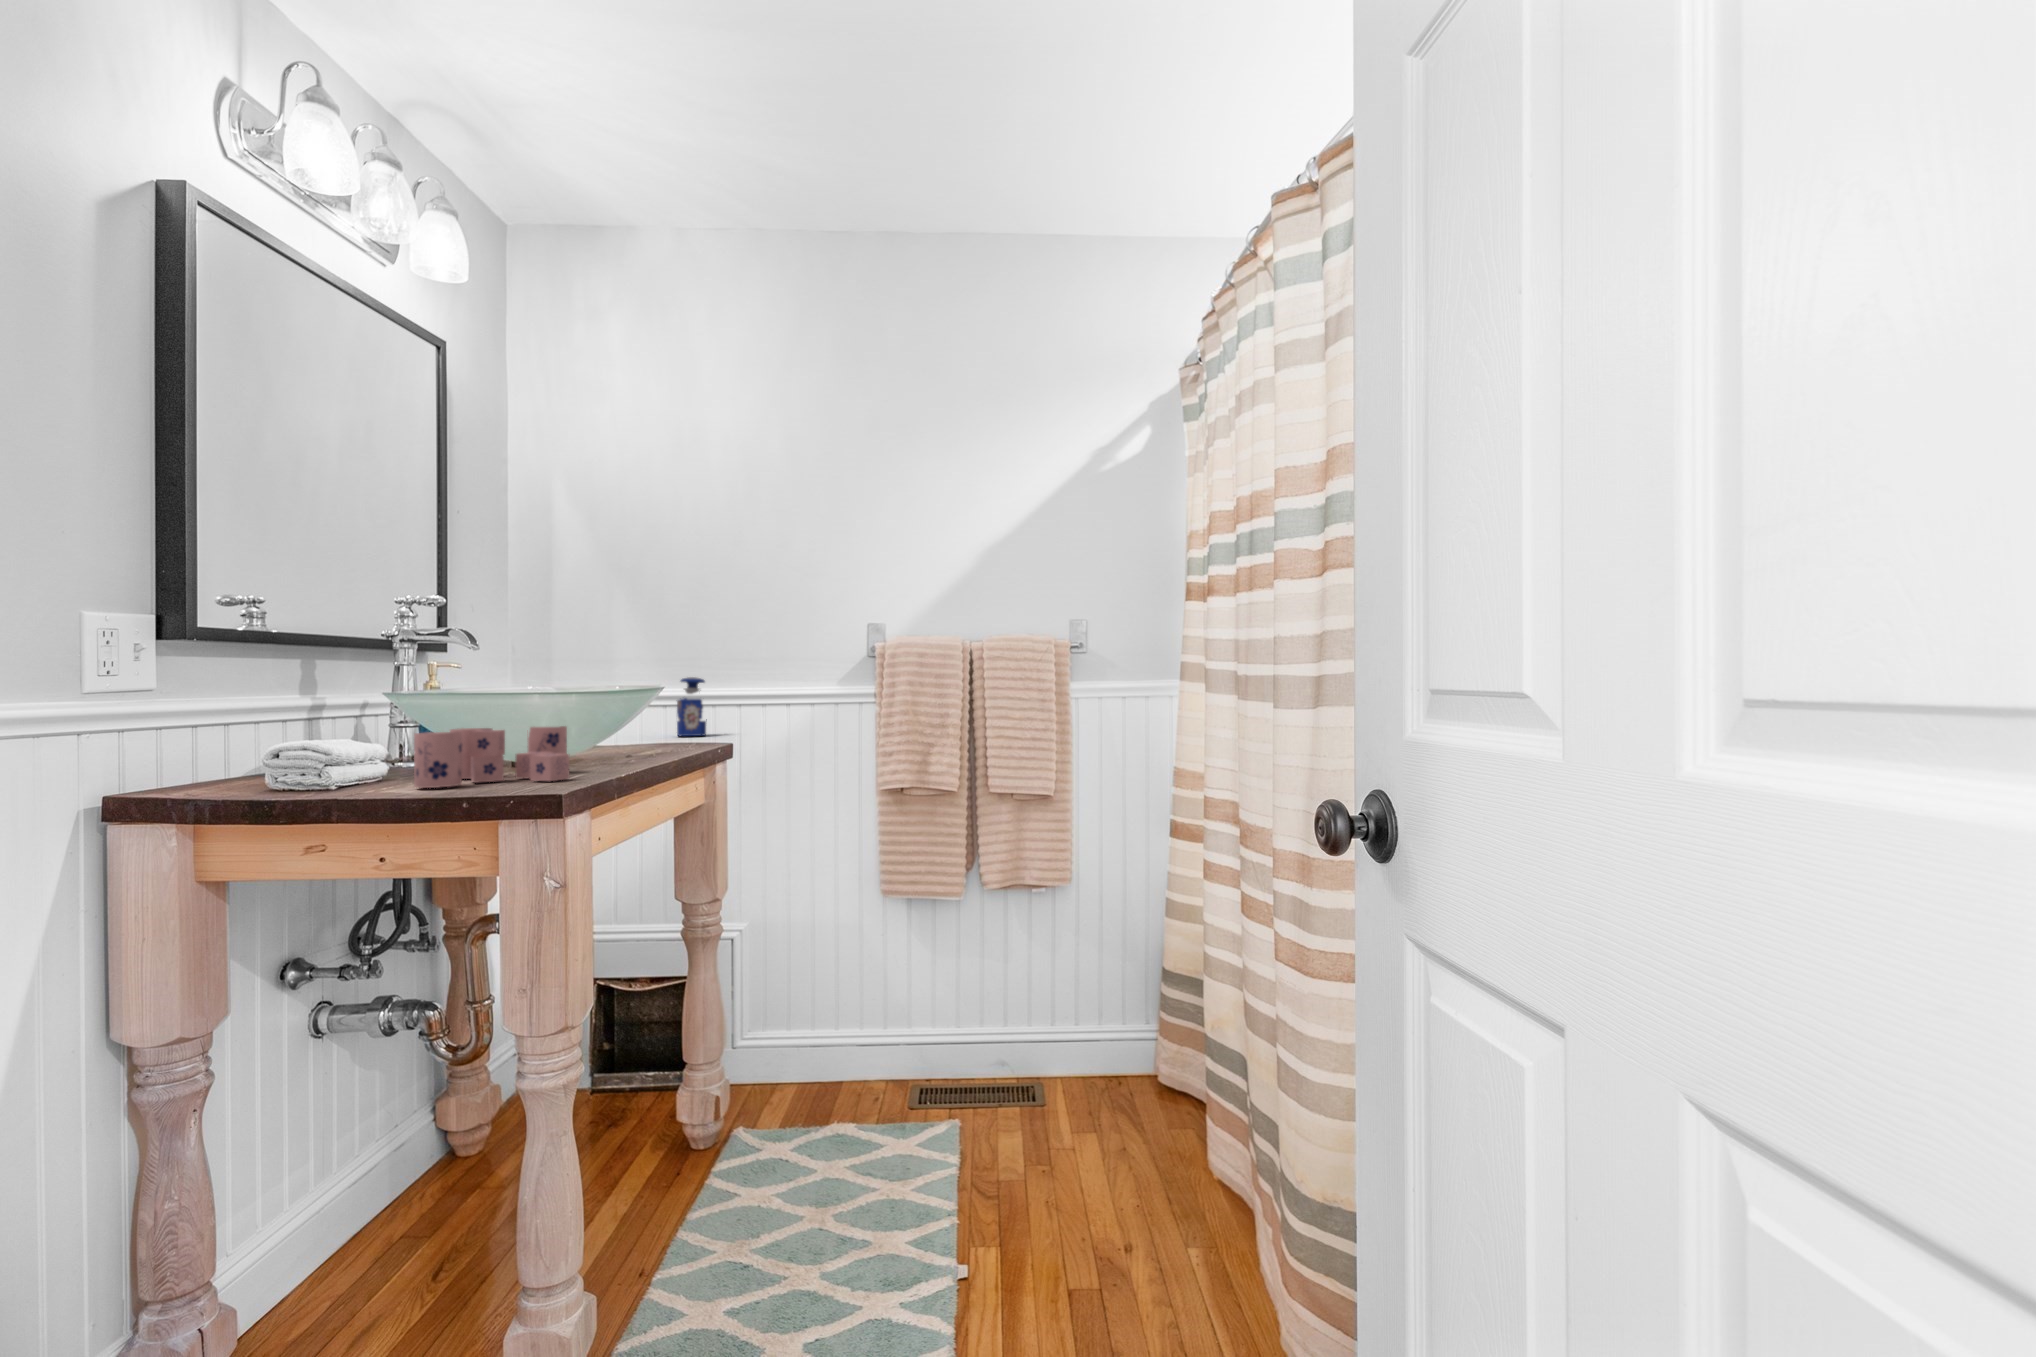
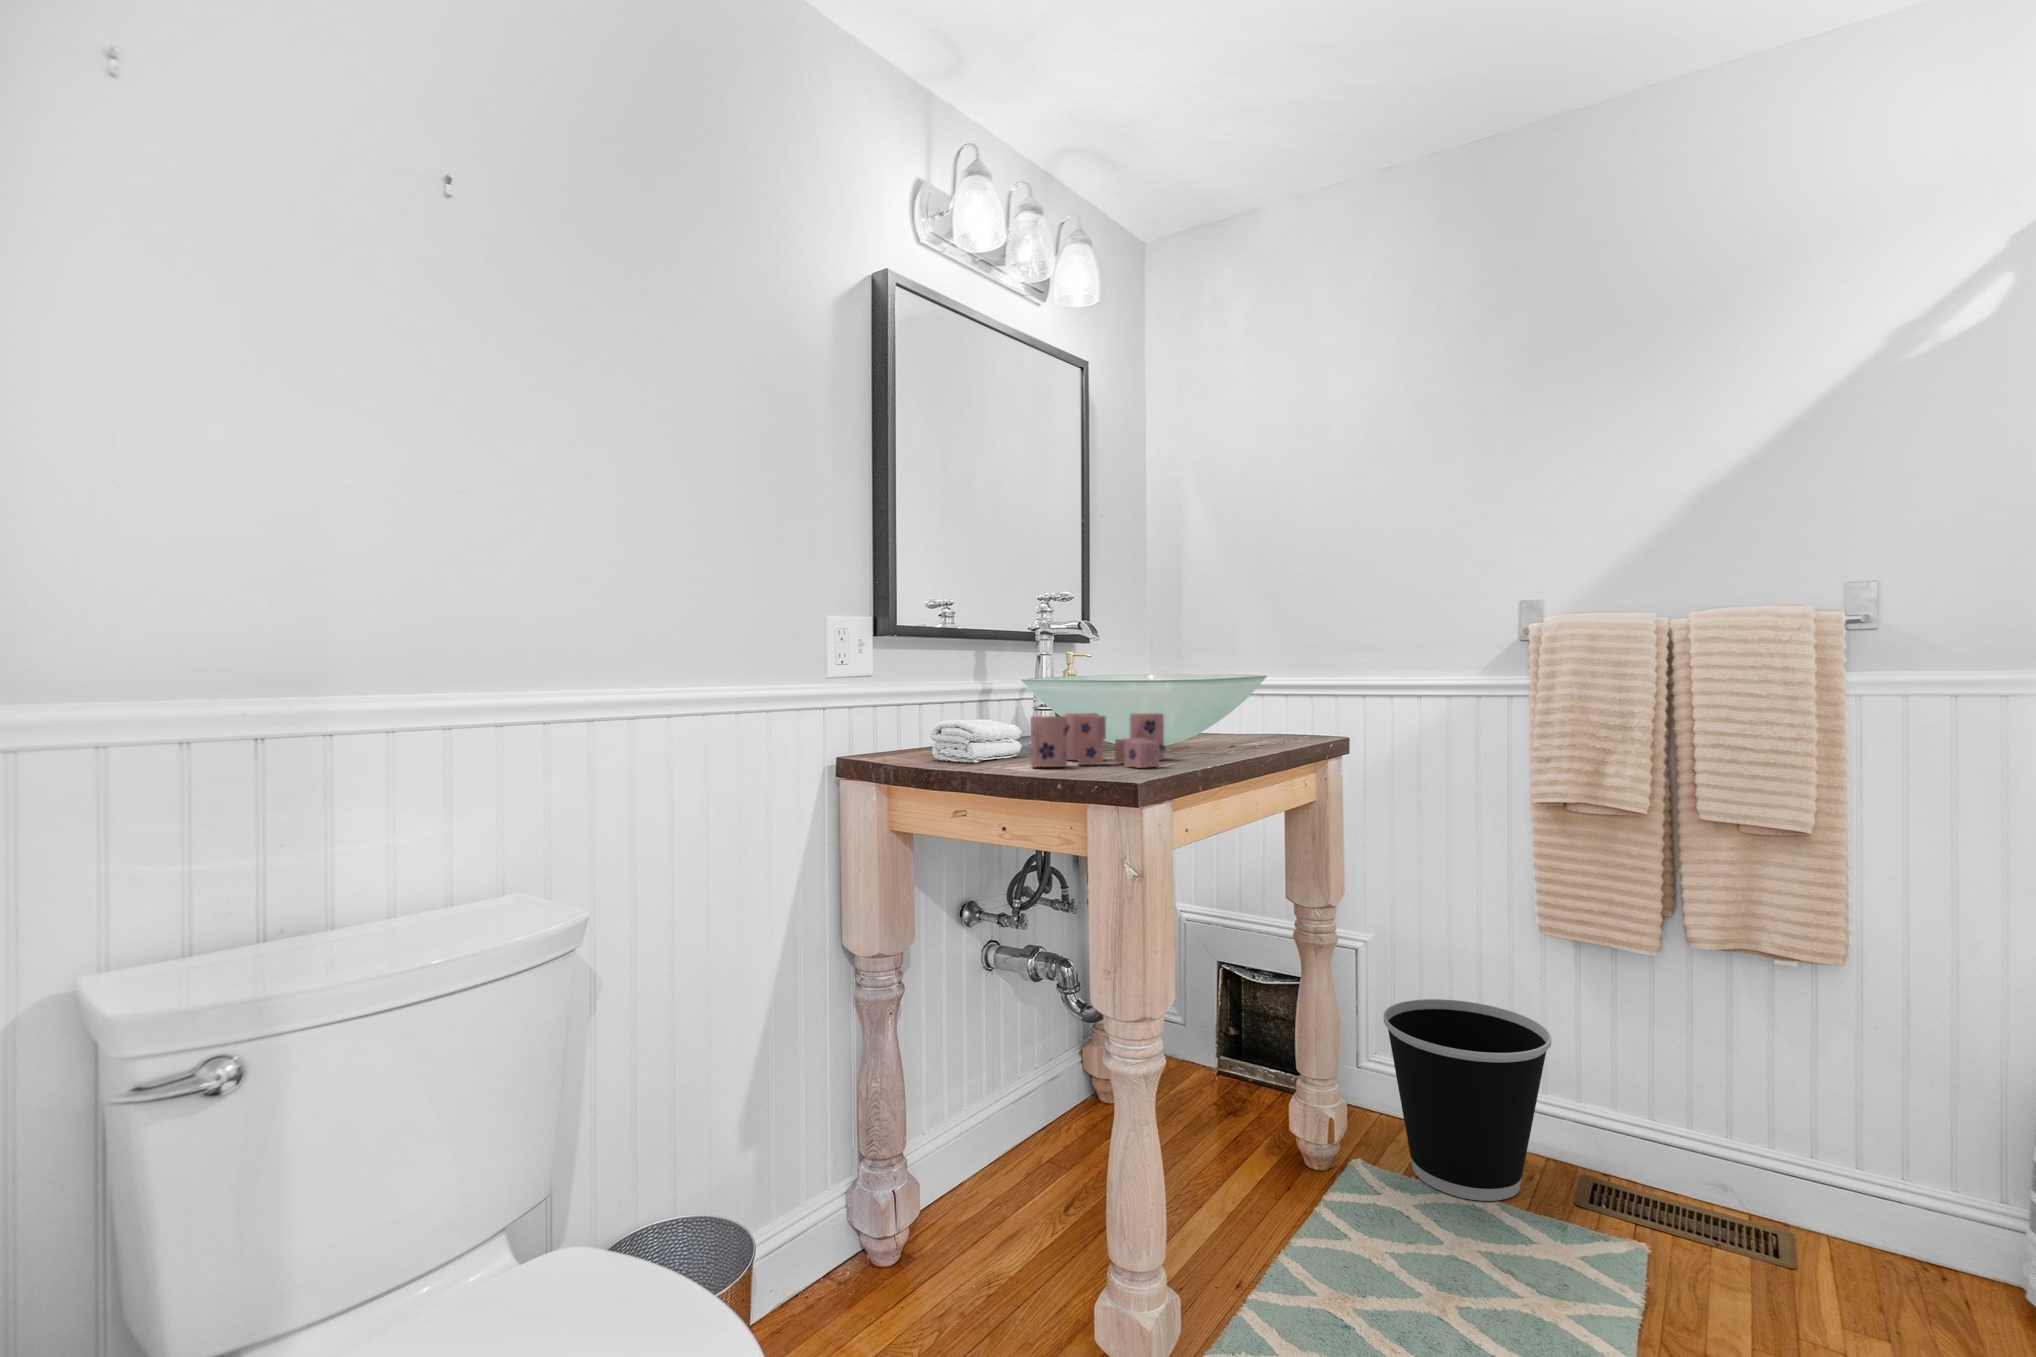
perfume bottle: present [677,677,707,736] -> none [1299,665,1331,728]
wastebasket: none [761,964,893,1131] -> present [1384,999,1551,1201]

